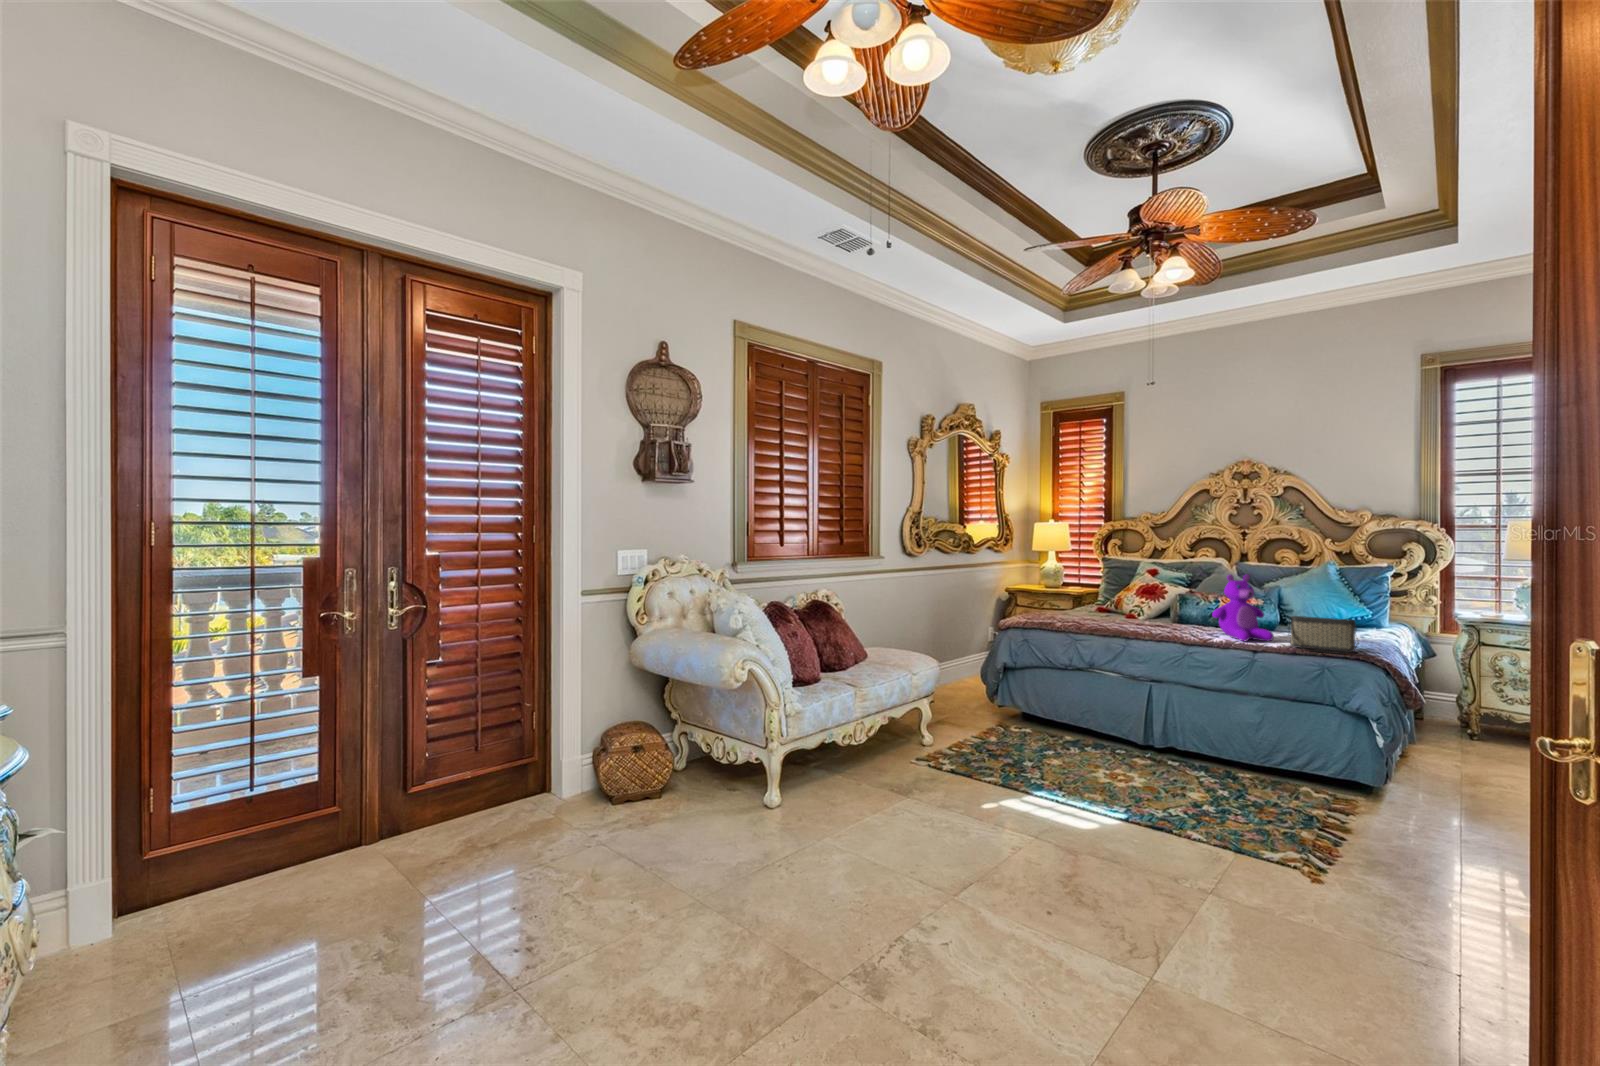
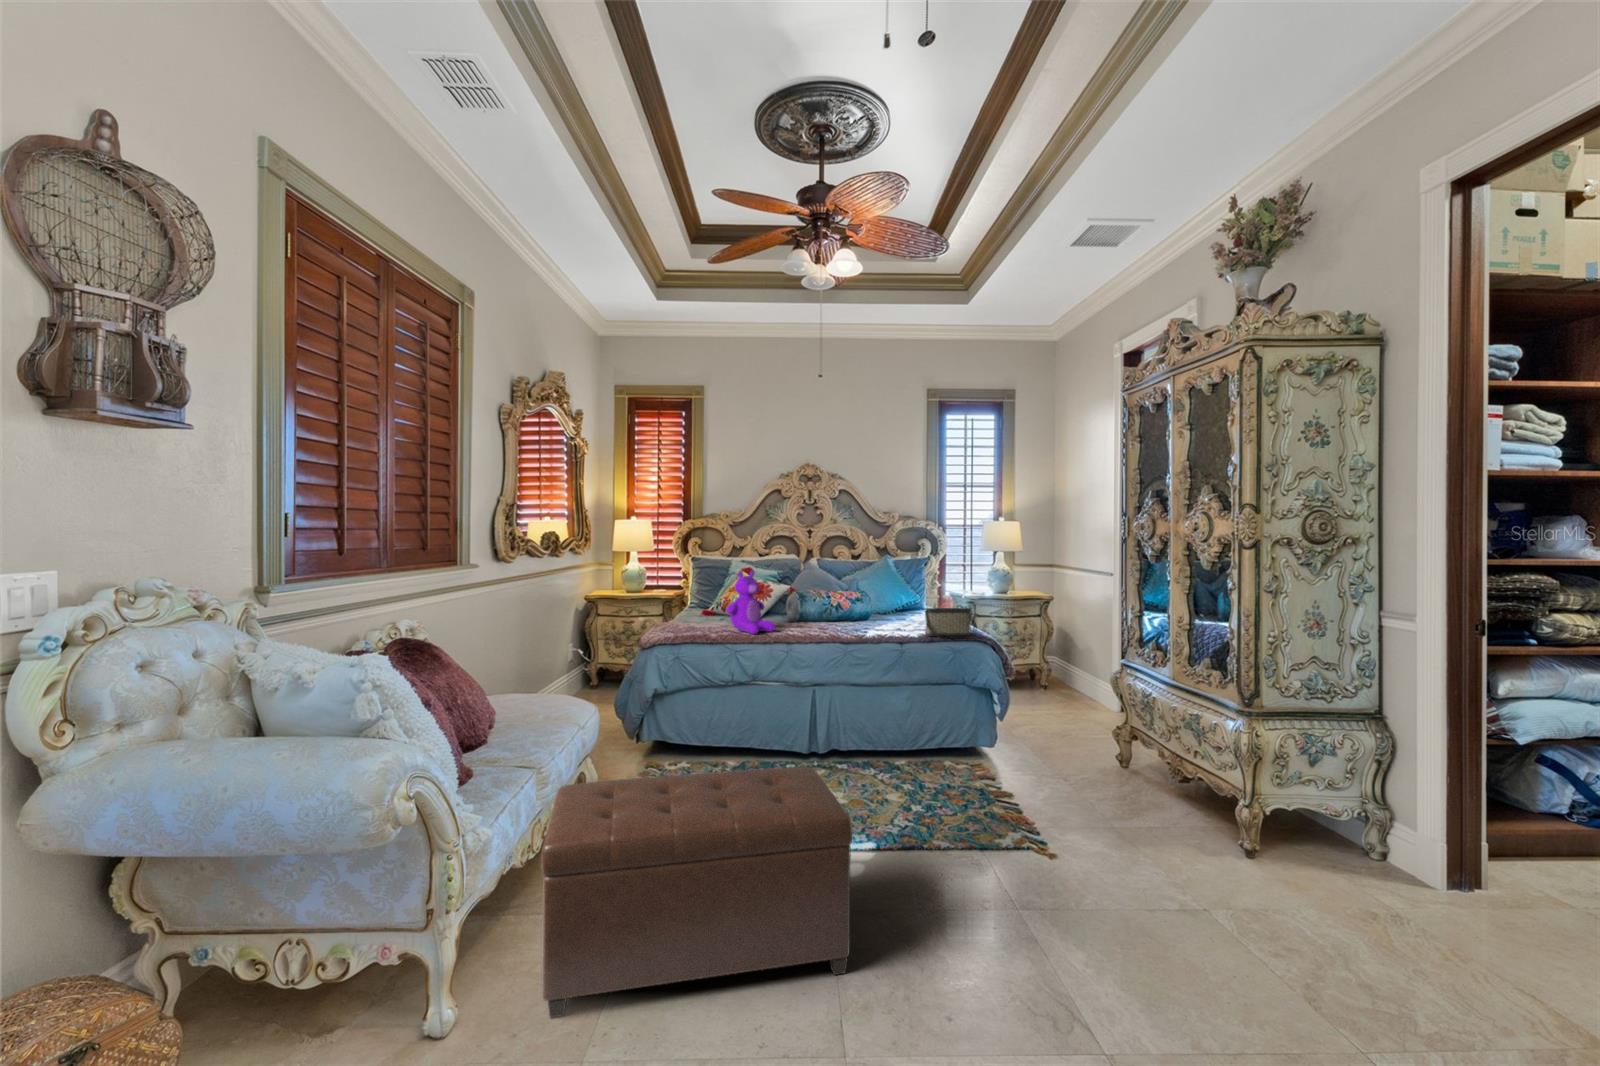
teddy bear: present [1212,575,1274,641] -> present [727,570,776,634]
ottoman: none [812,696,1031,865] -> present [541,767,852,1018]

